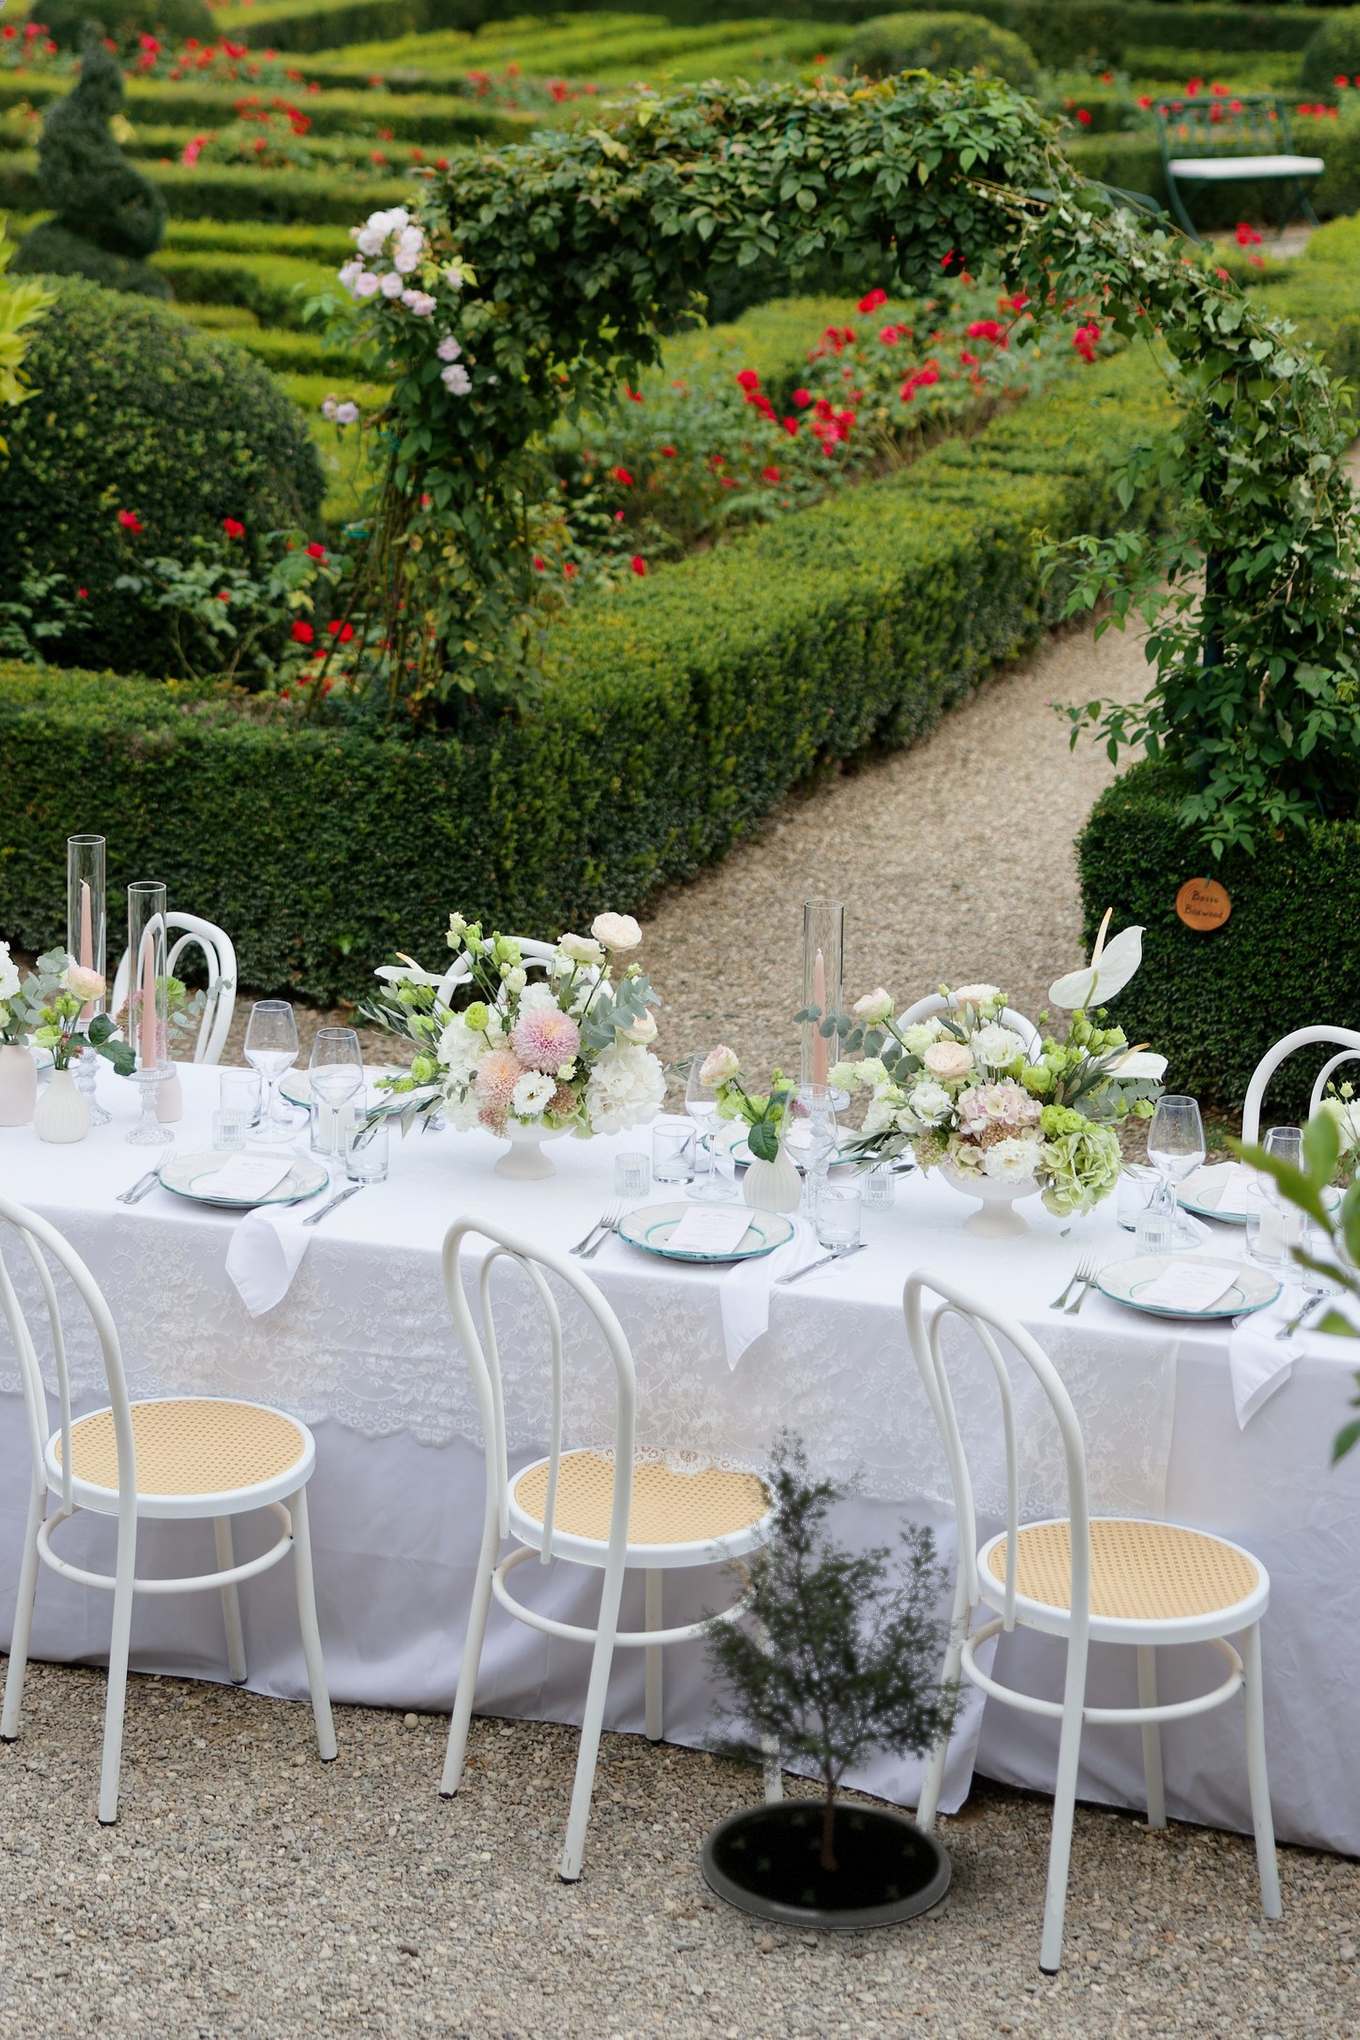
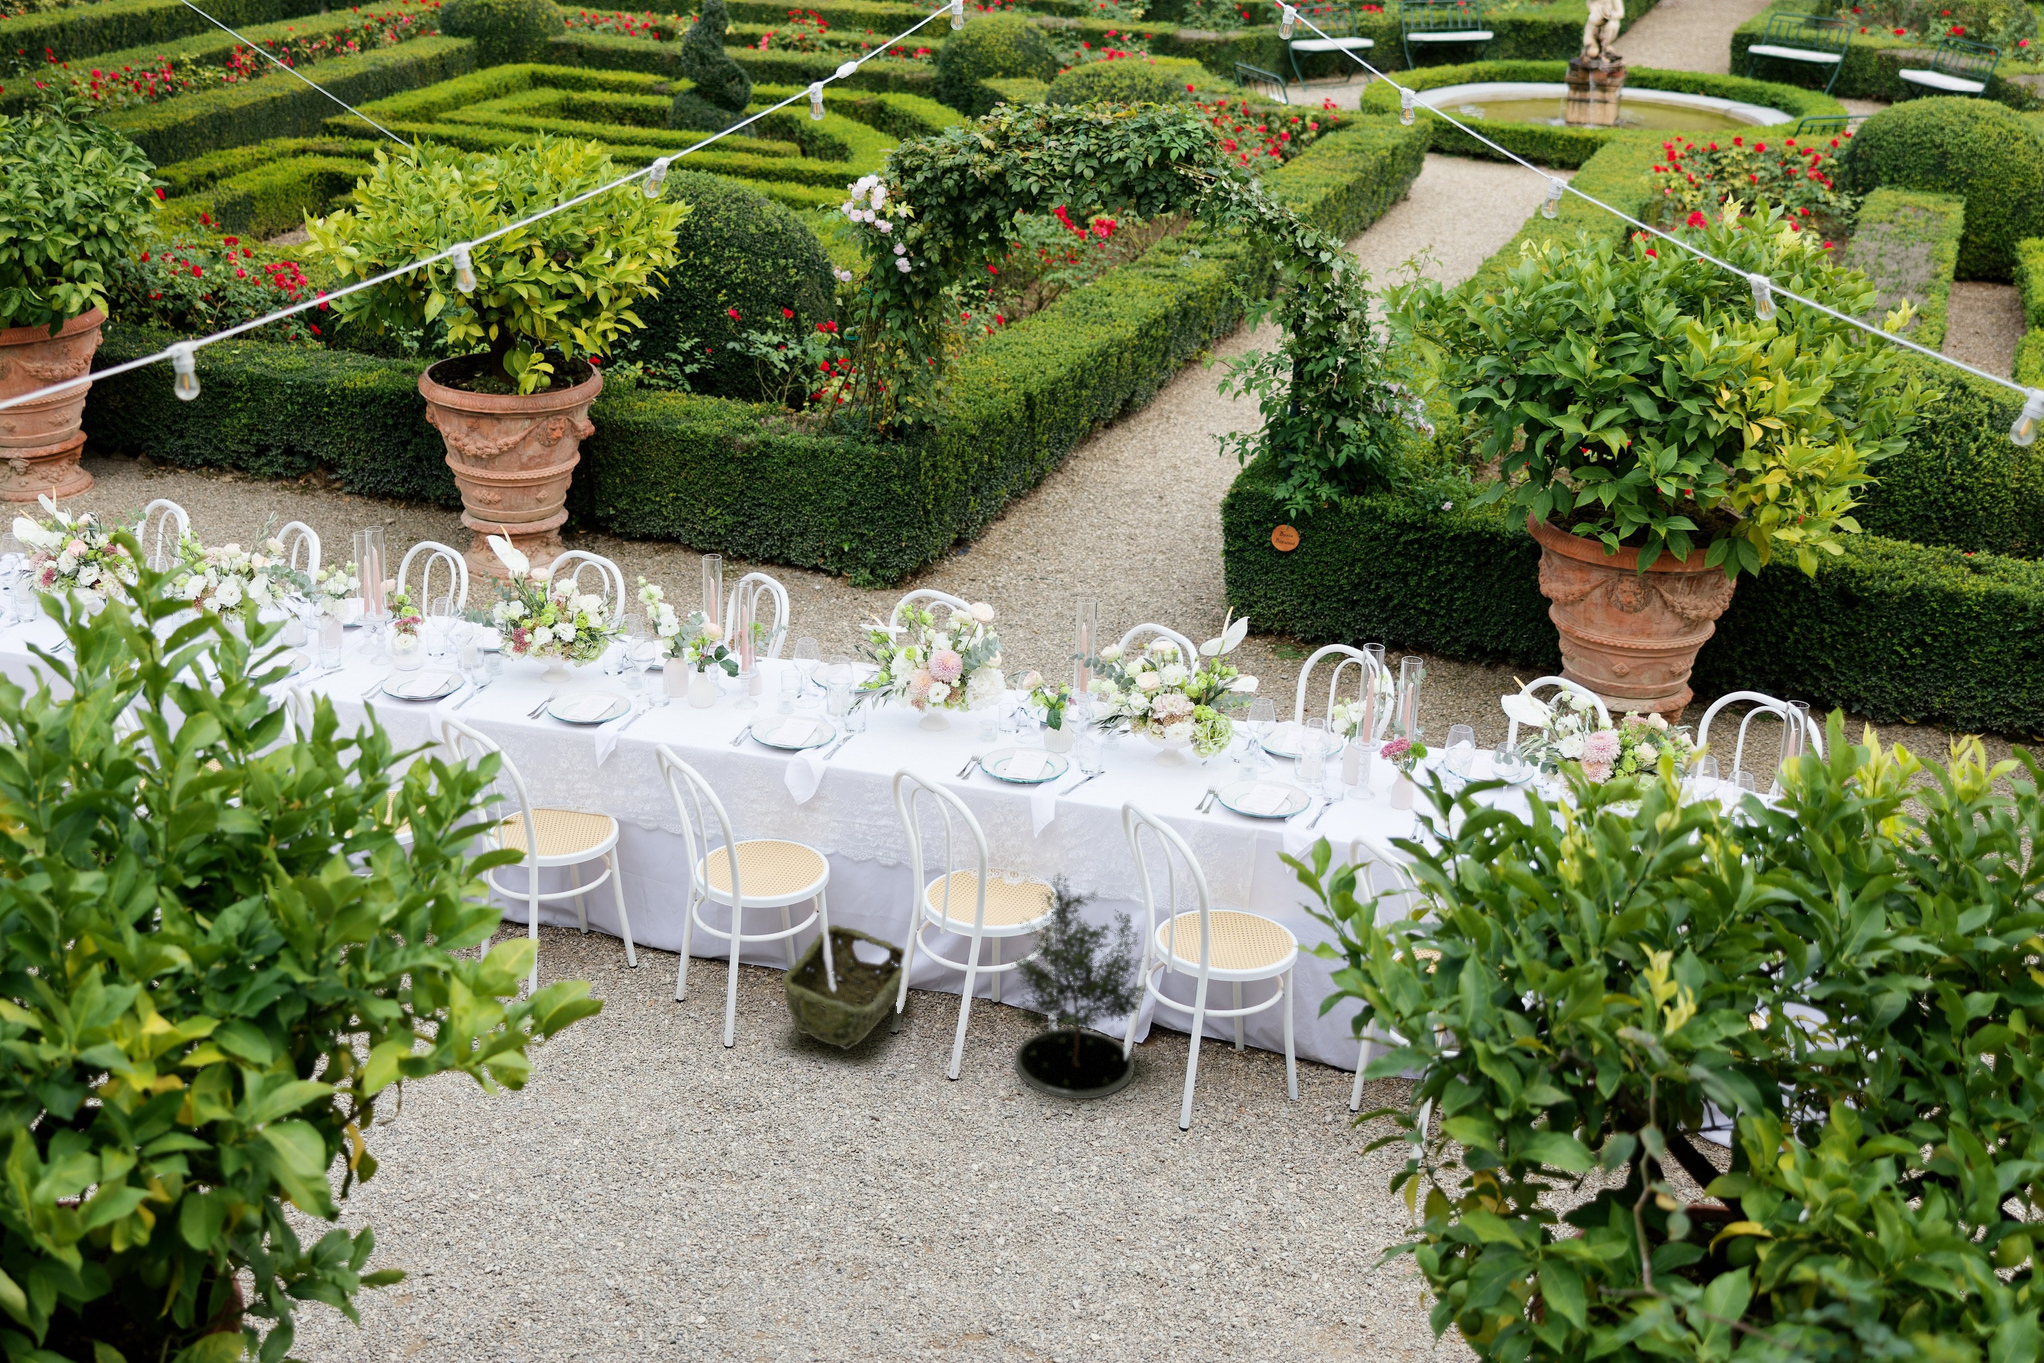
woven basket: none [213,1589,489,1839] -> present [782,925,904,1049]

